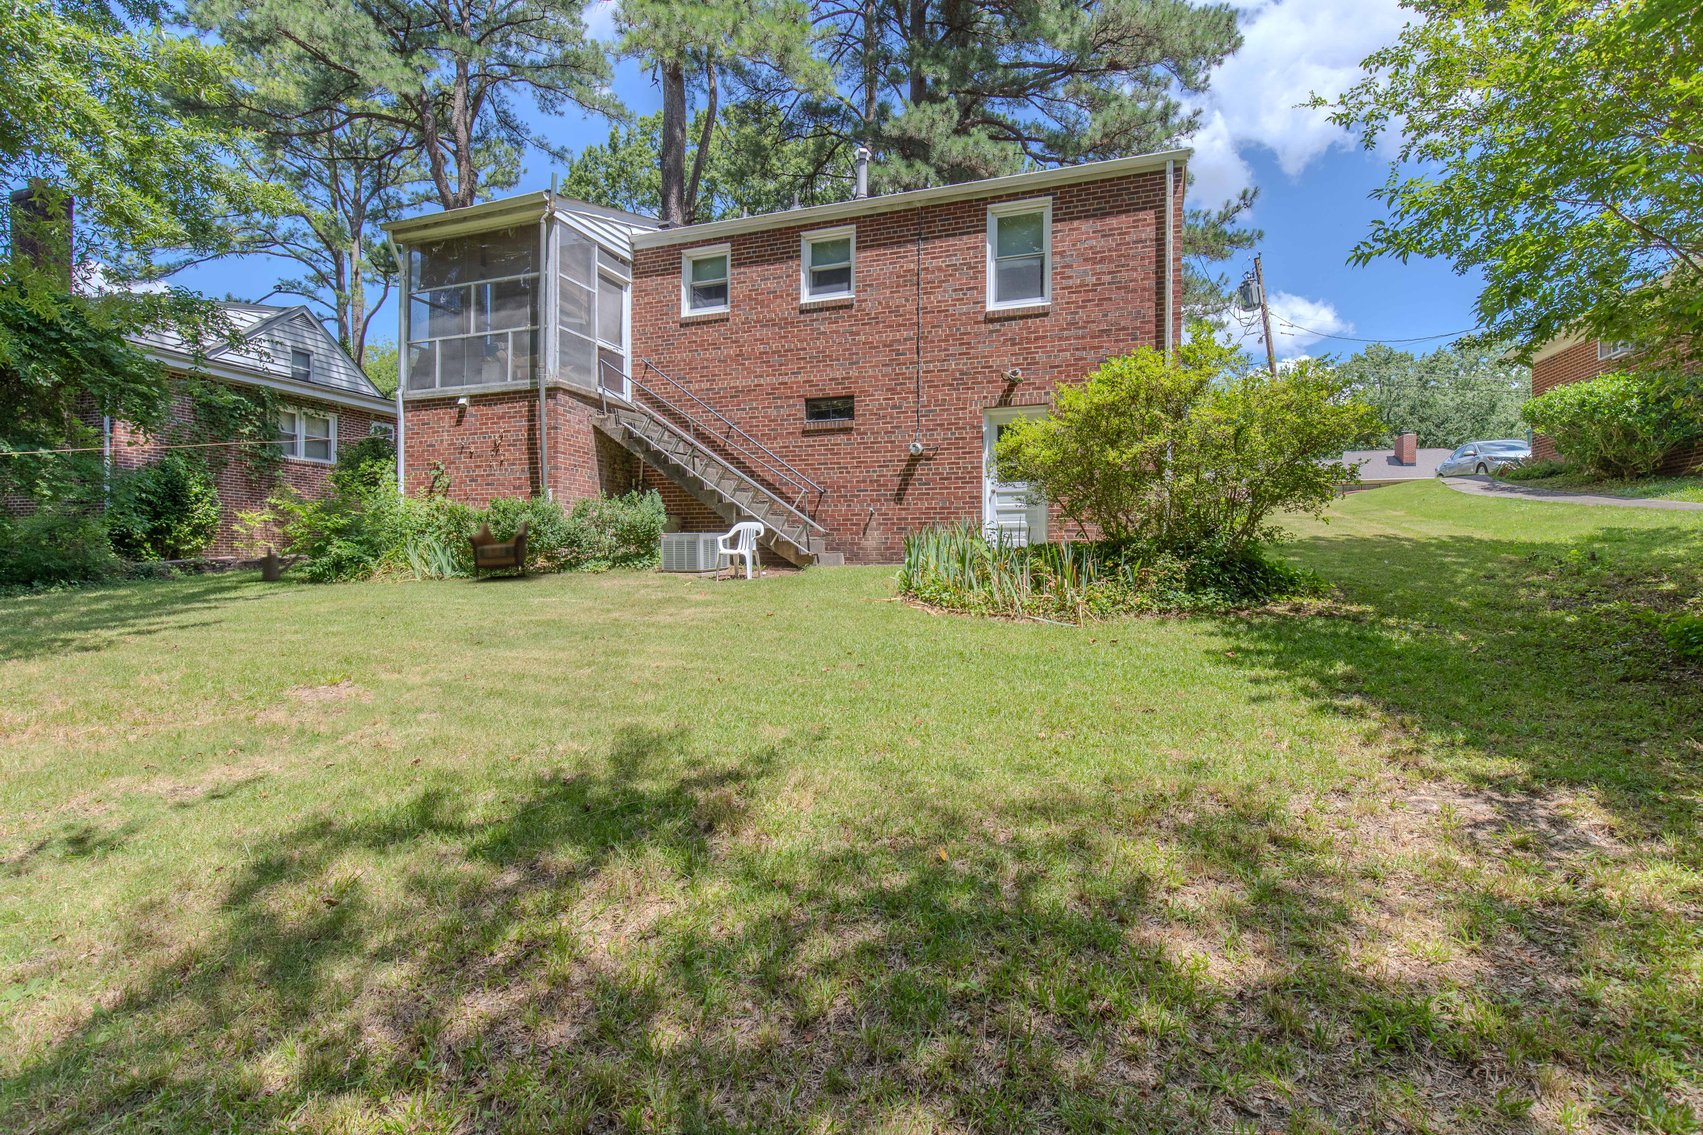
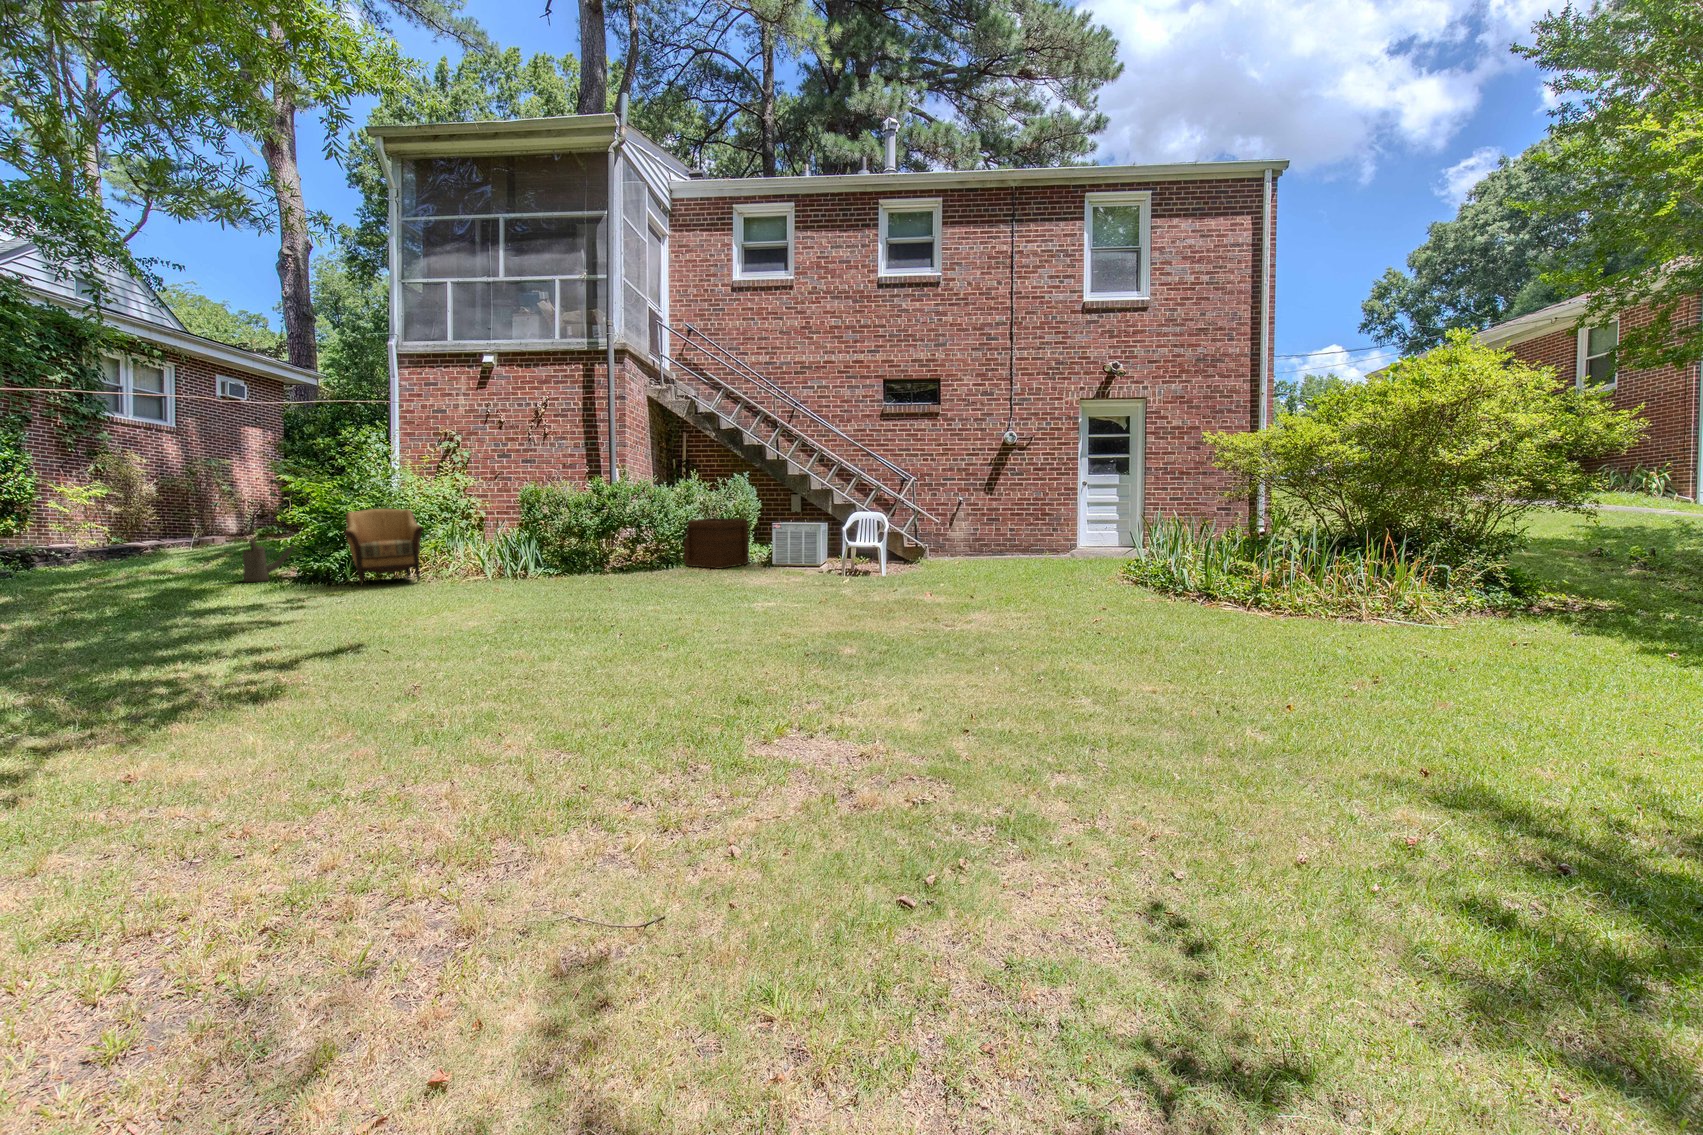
armchair: present [467,521,528,579] -> present [345,509,424,586]
wooden crate: none [589,529,648,573] -> present [684,518,749,569]

